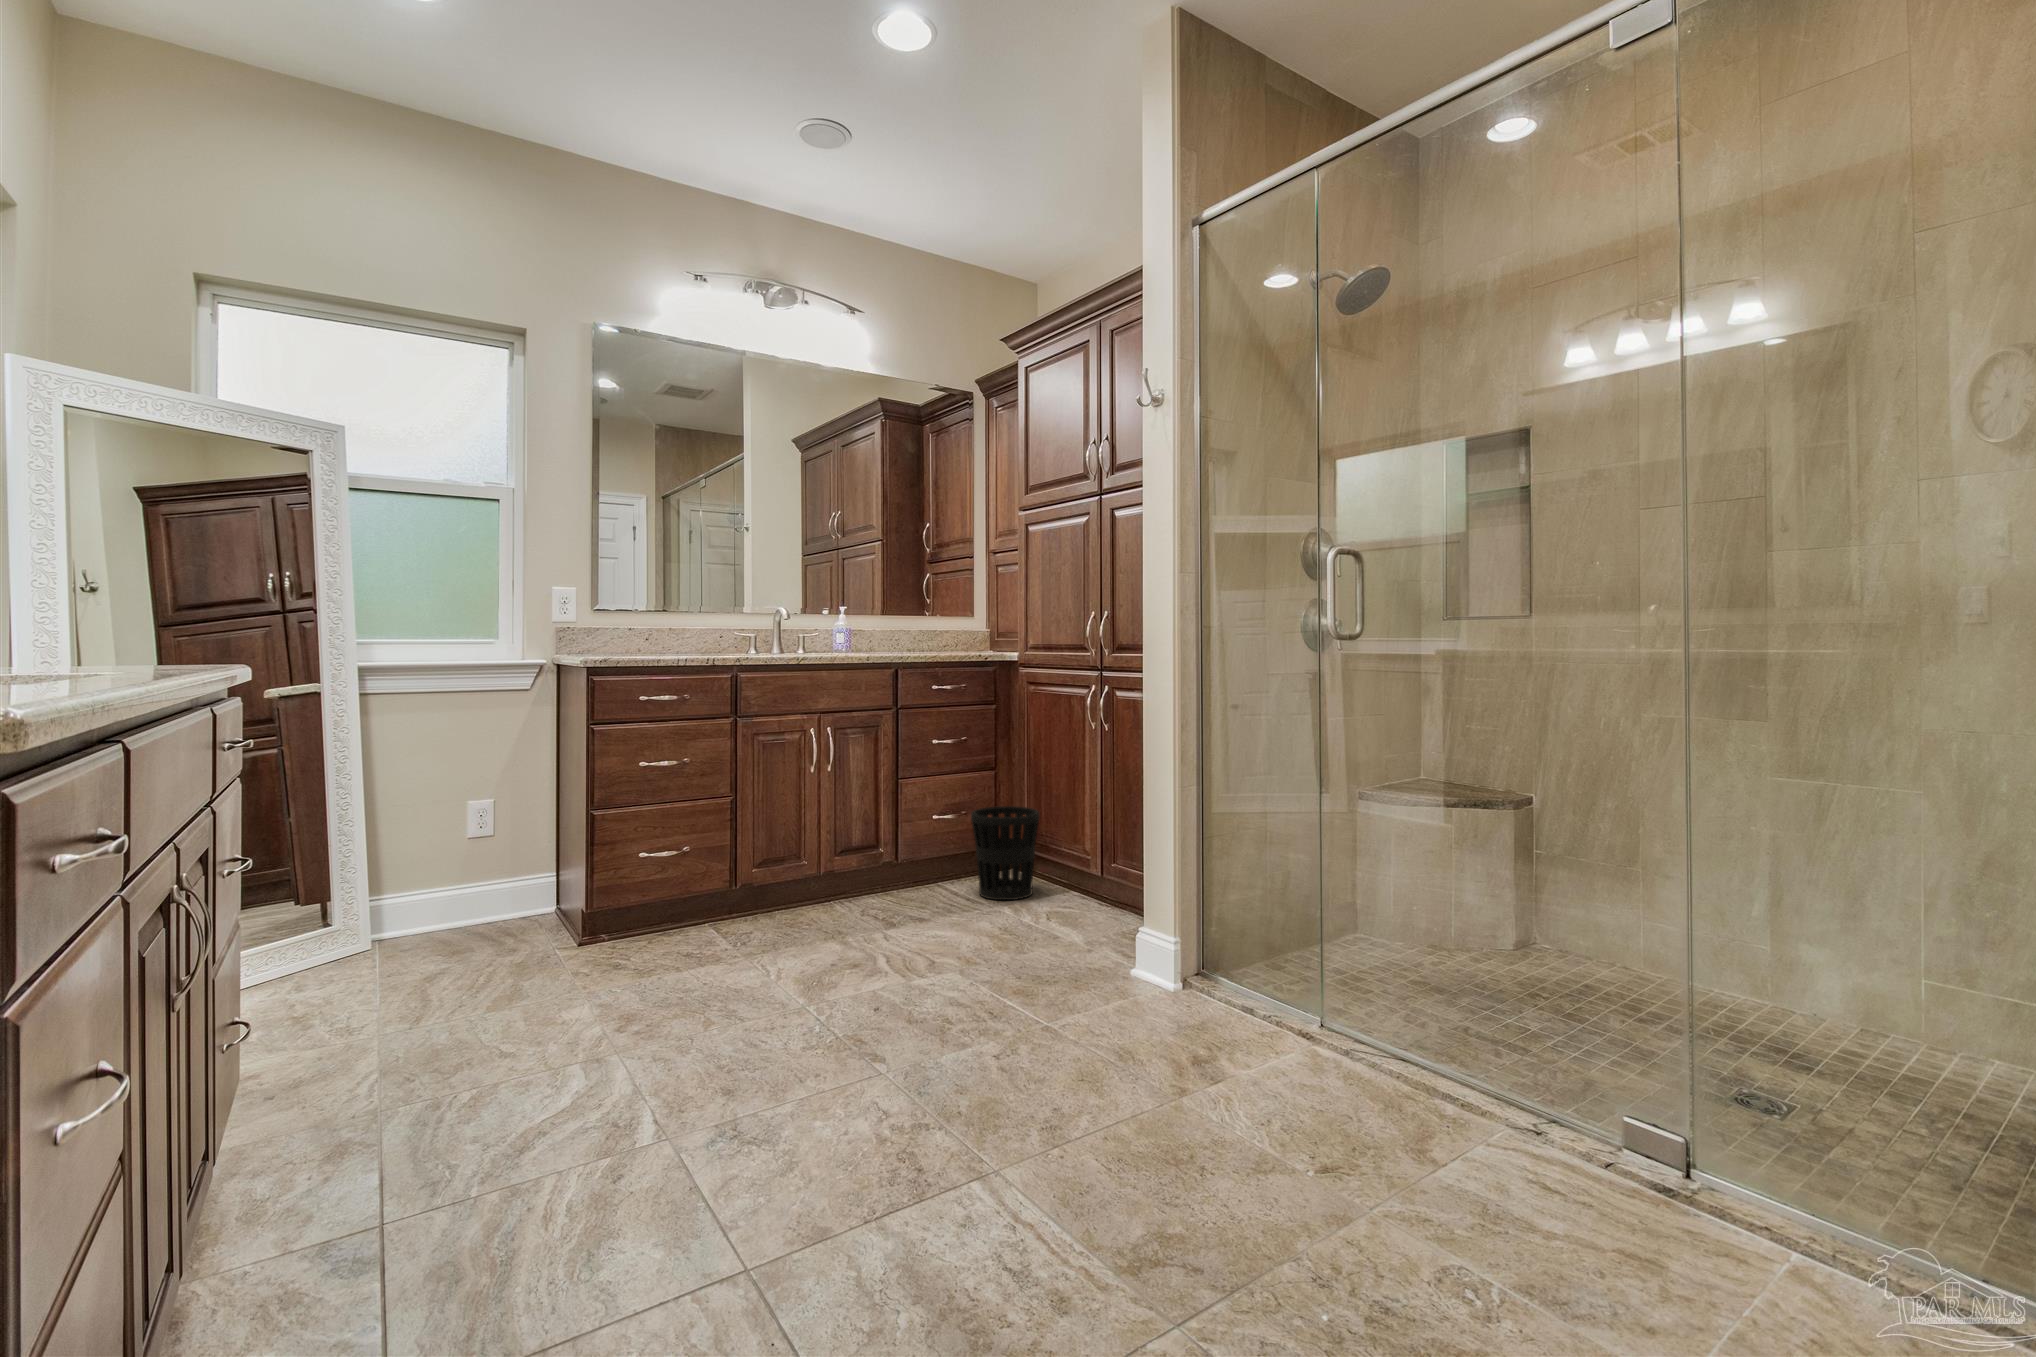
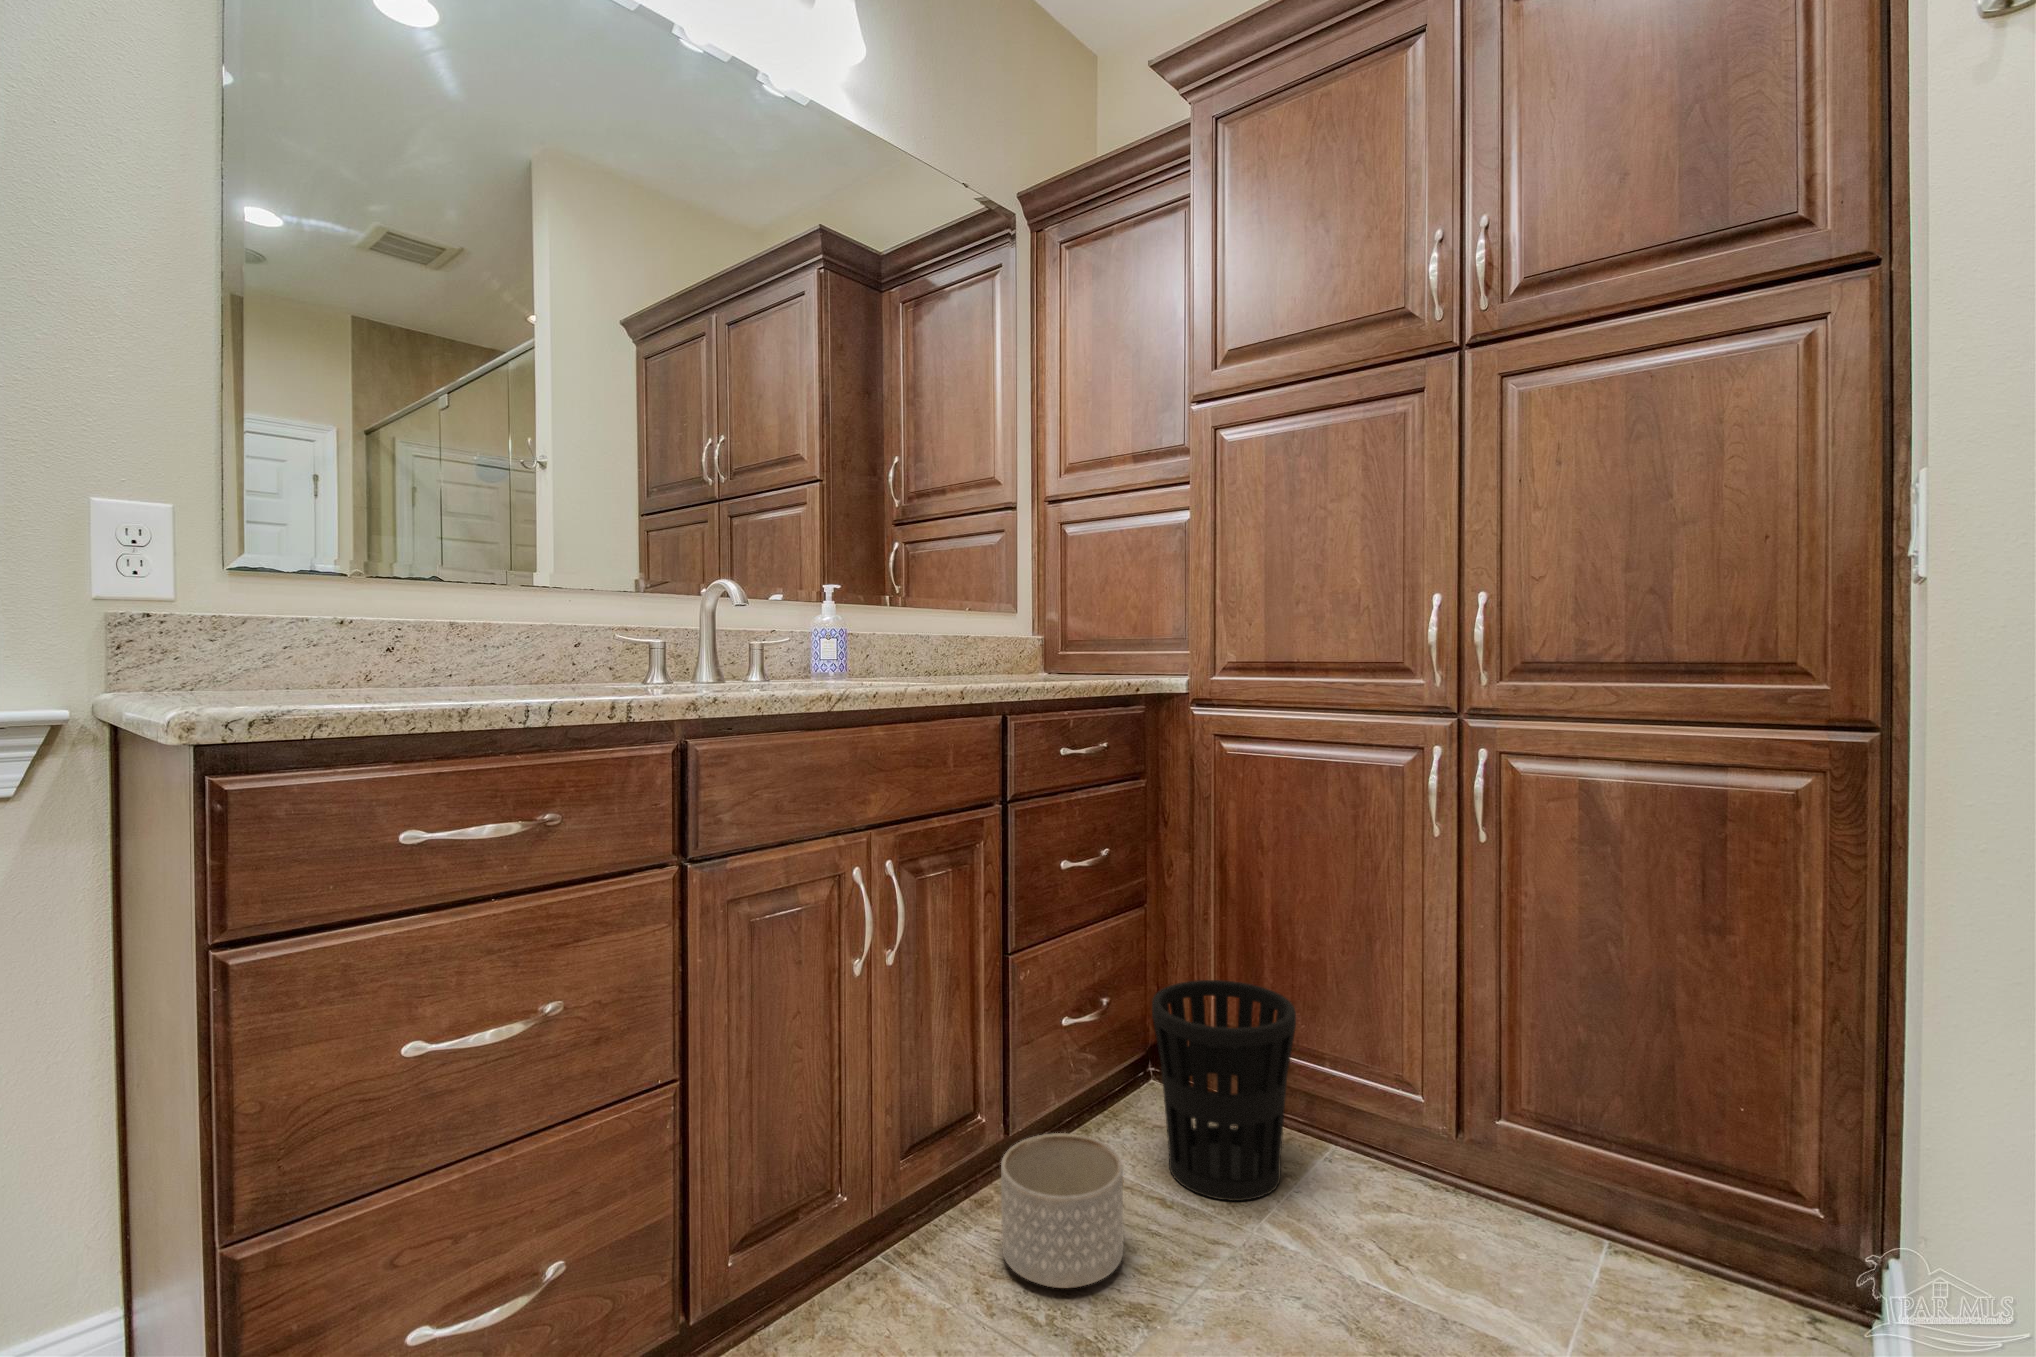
planter: none [878,859,932,912] -> present [1001,1133,1123,1289]

